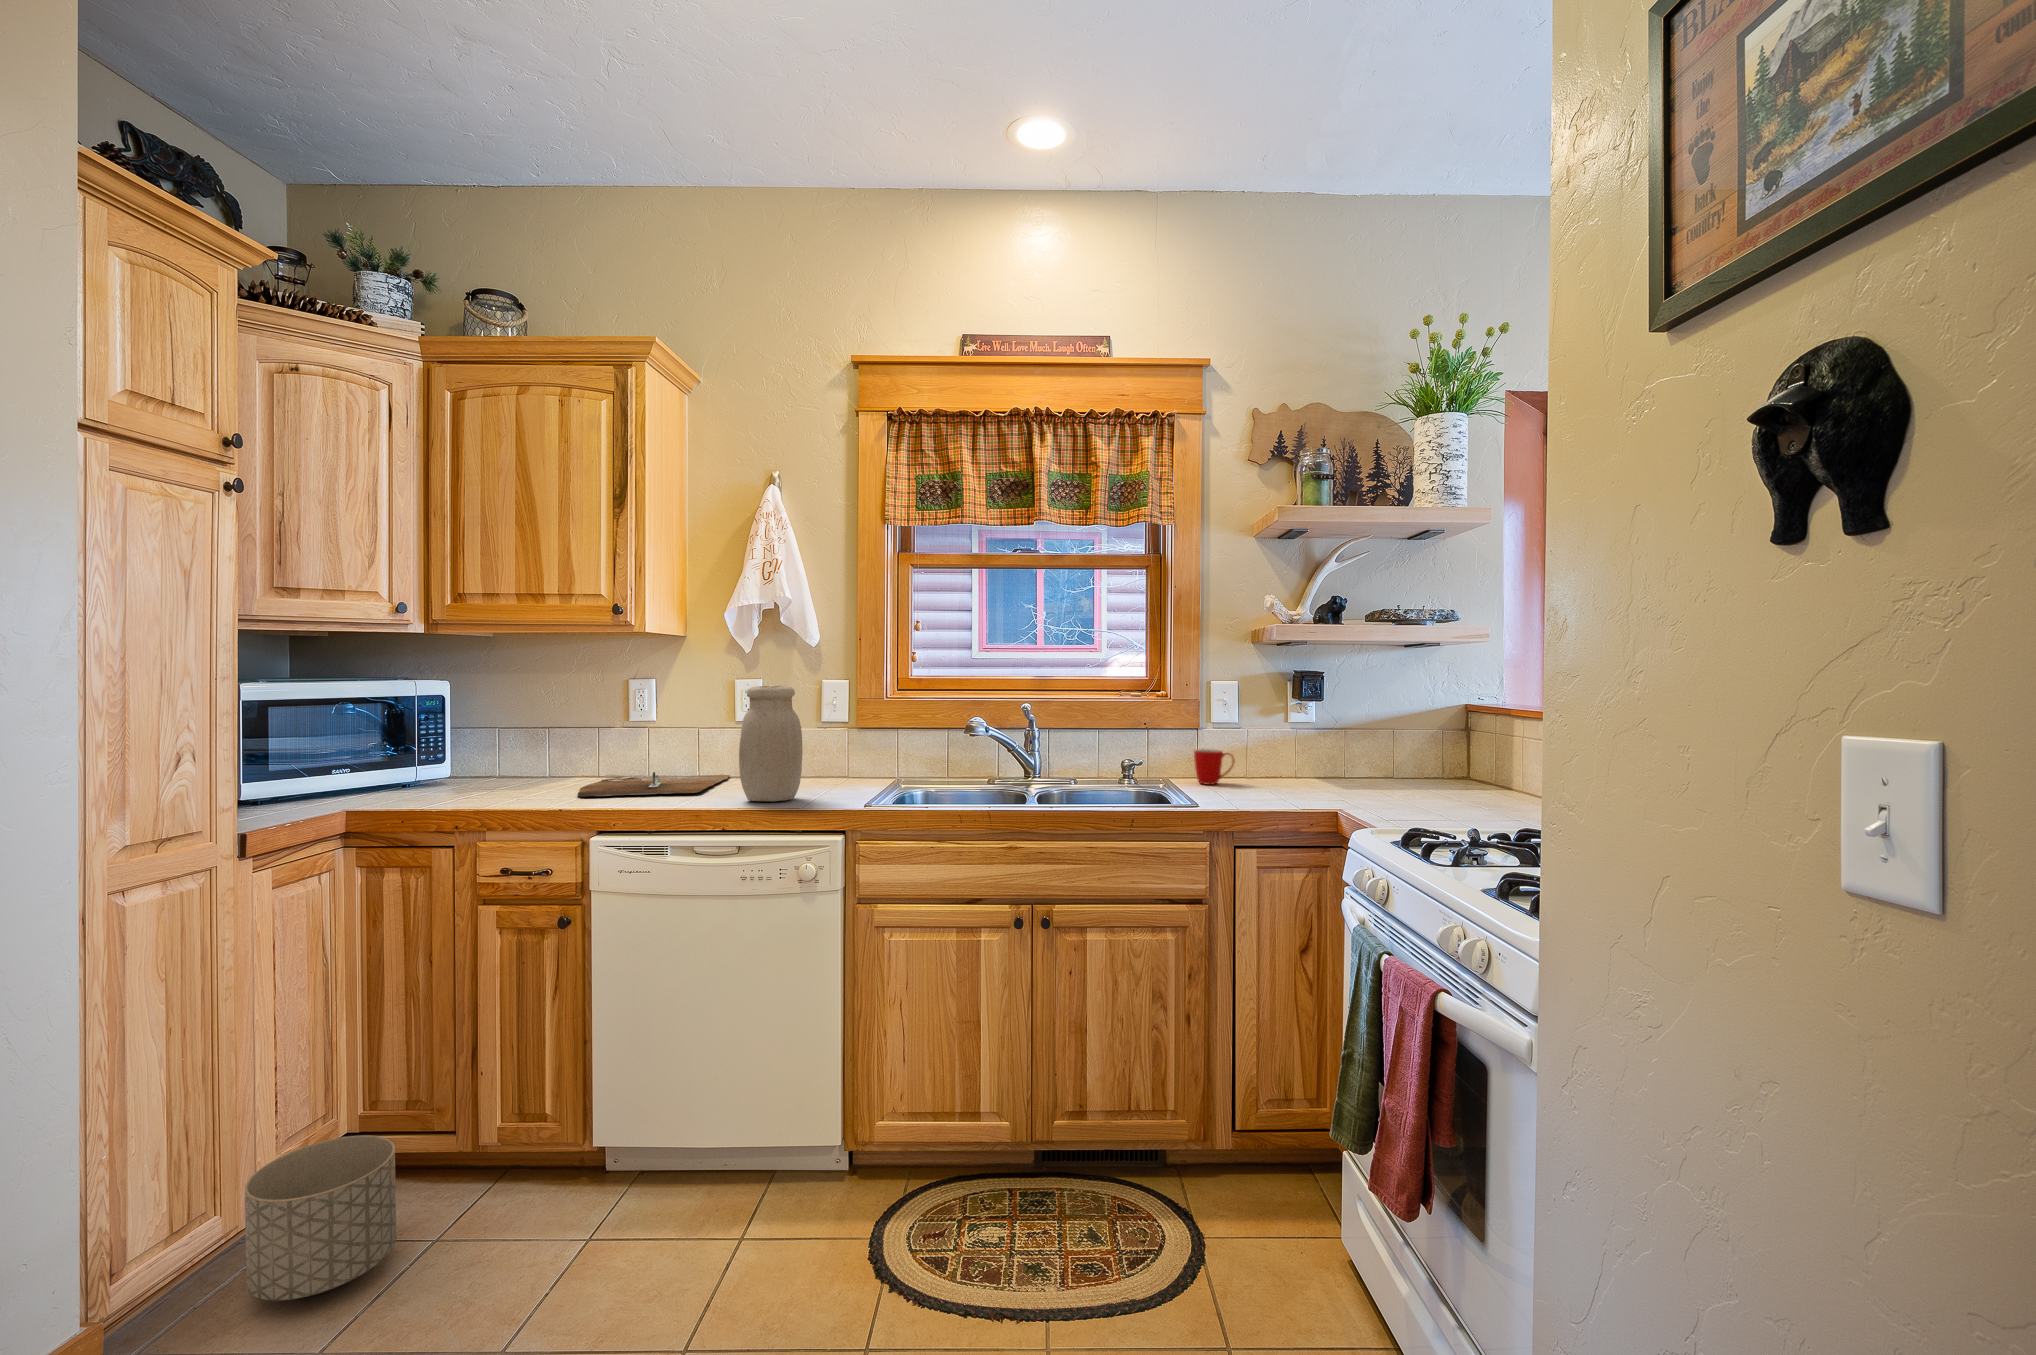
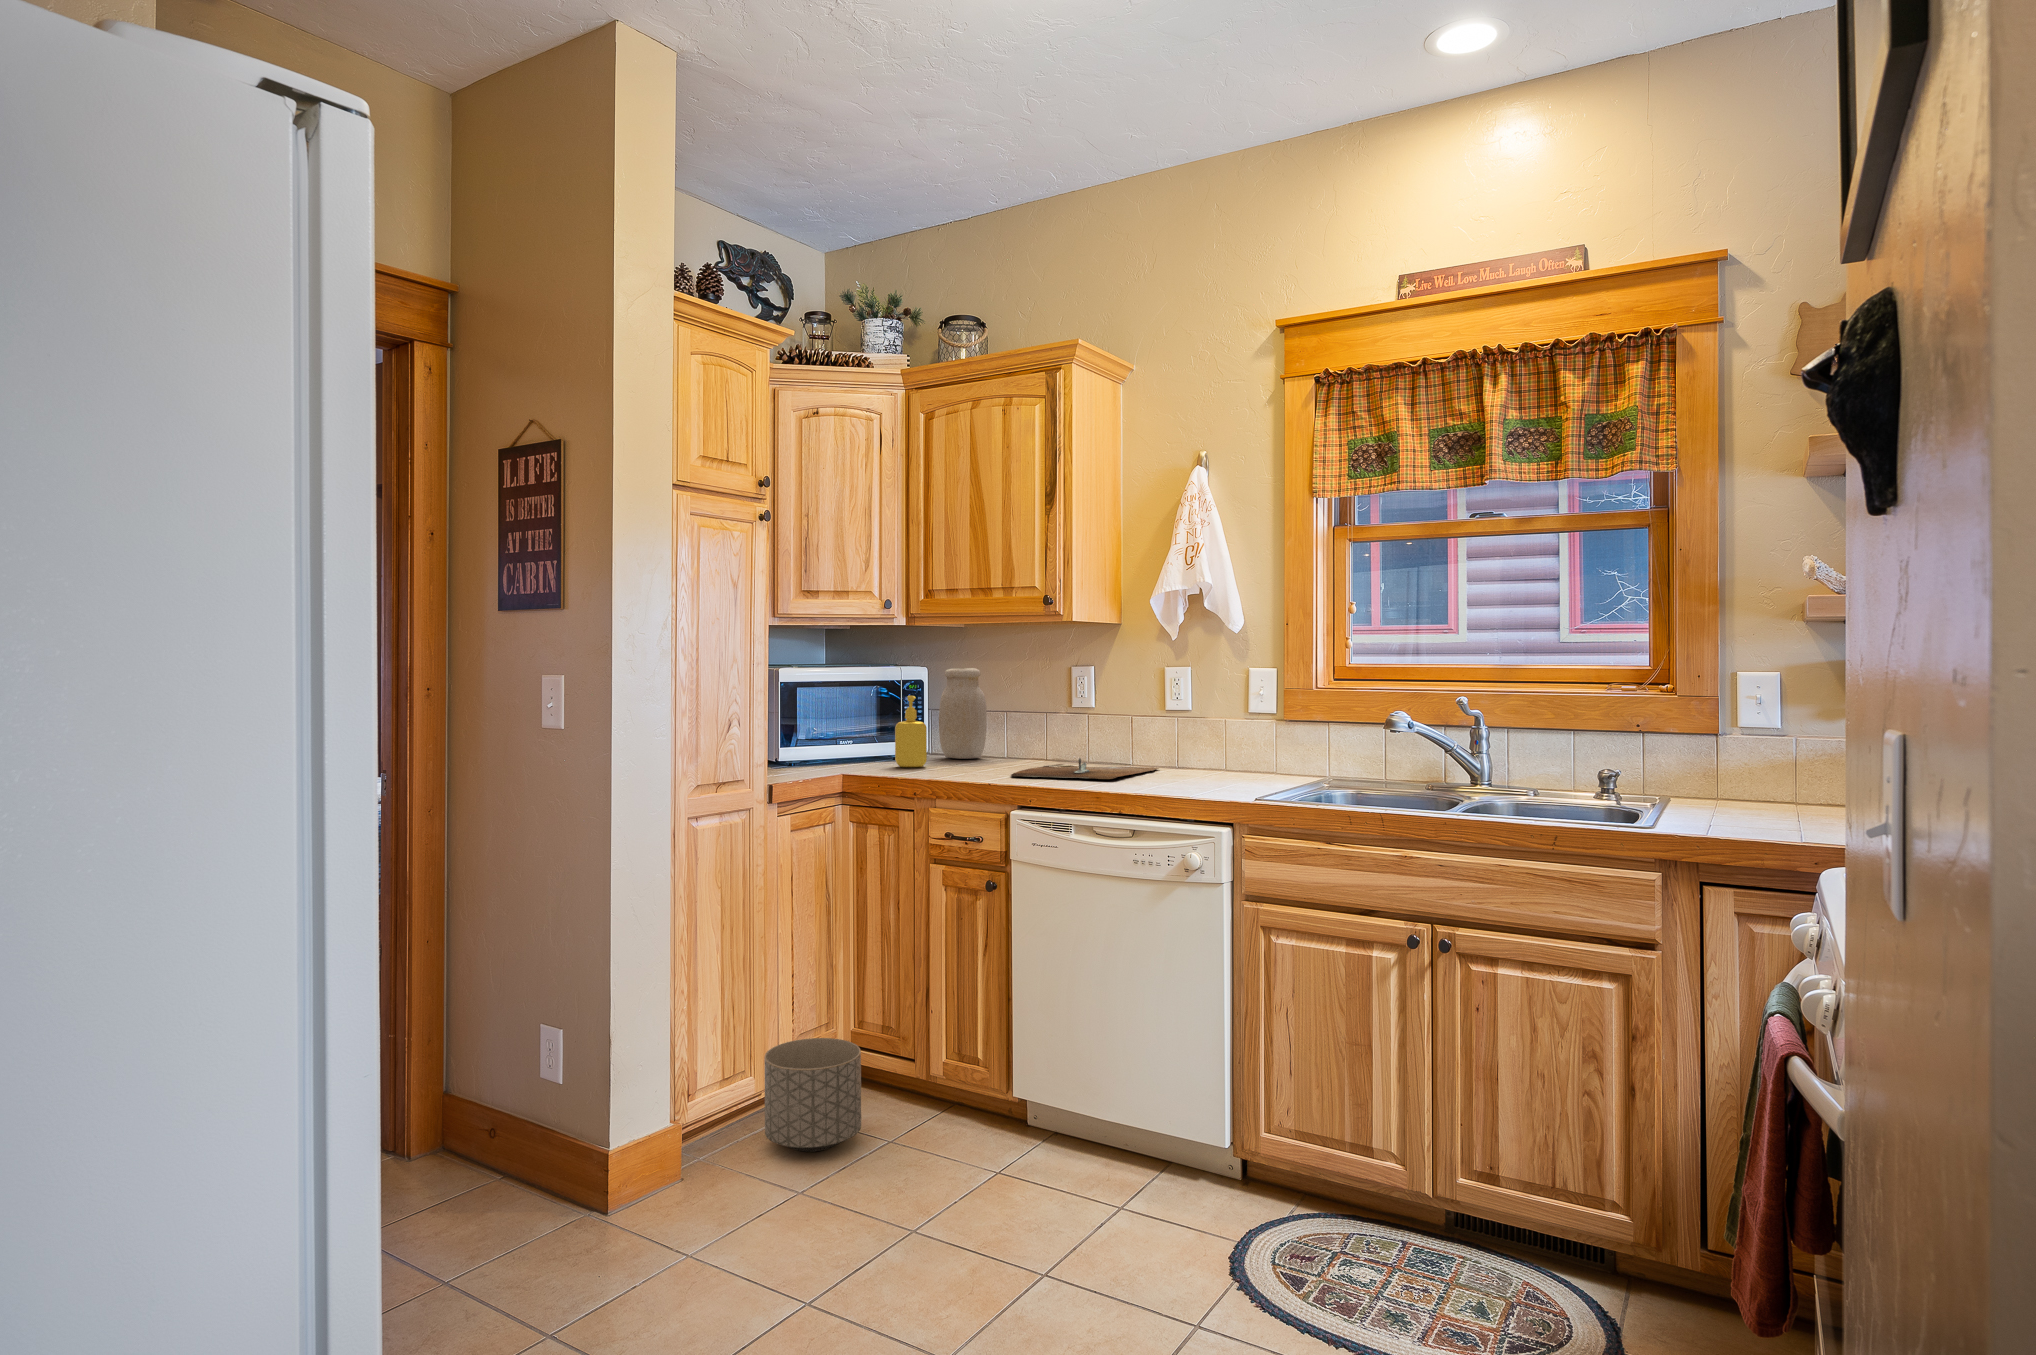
jar: present [739,686,802,801] -> present [939,668,987,759]
soap dispenser: none [415,711,460,794] -> present [895,696,927,767]
mug: present [1194,749,1235,785] -> none [1710,763,1772,809]

